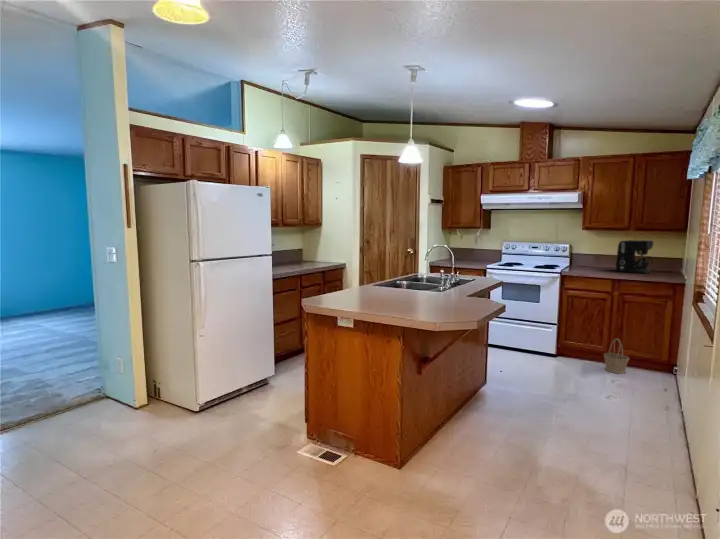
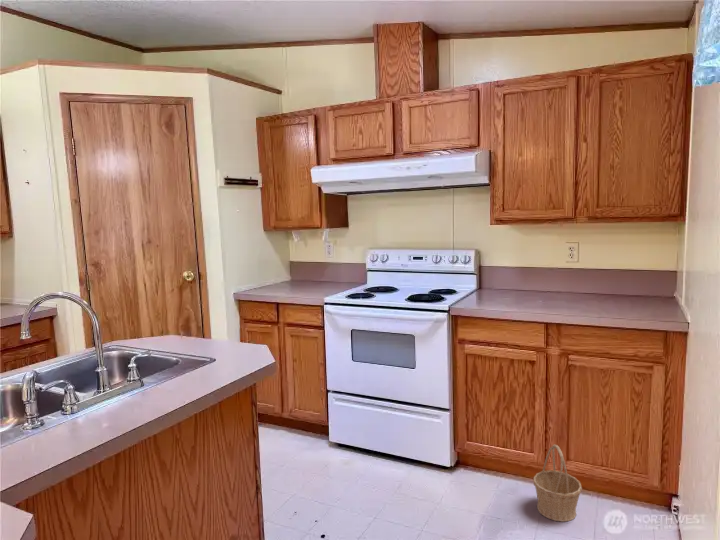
coffee maker: present [616,240,653,273] -> none [552,241,620,308]

